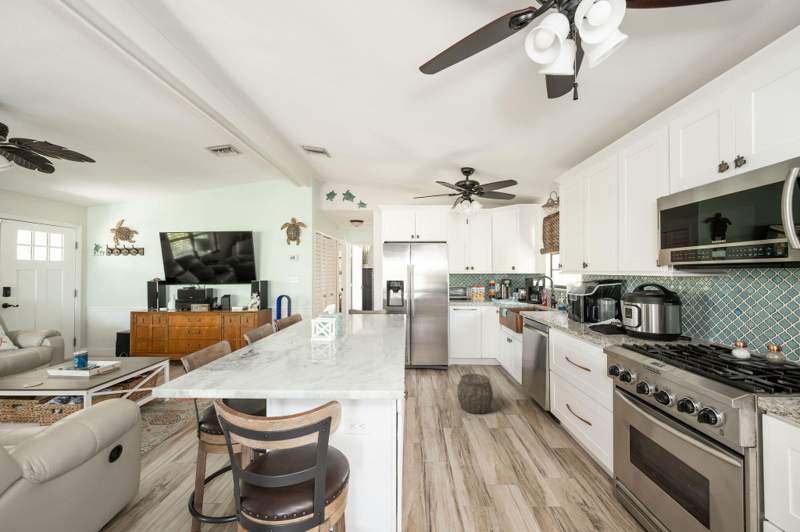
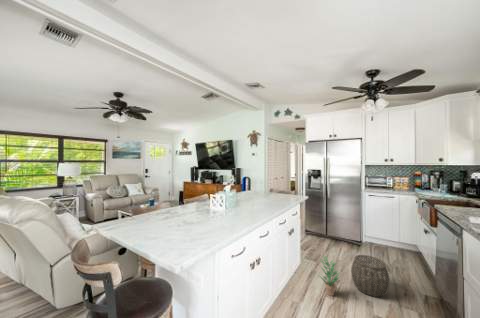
potted plant: none [433,380,457,425] -> present [321,257,339,296]

